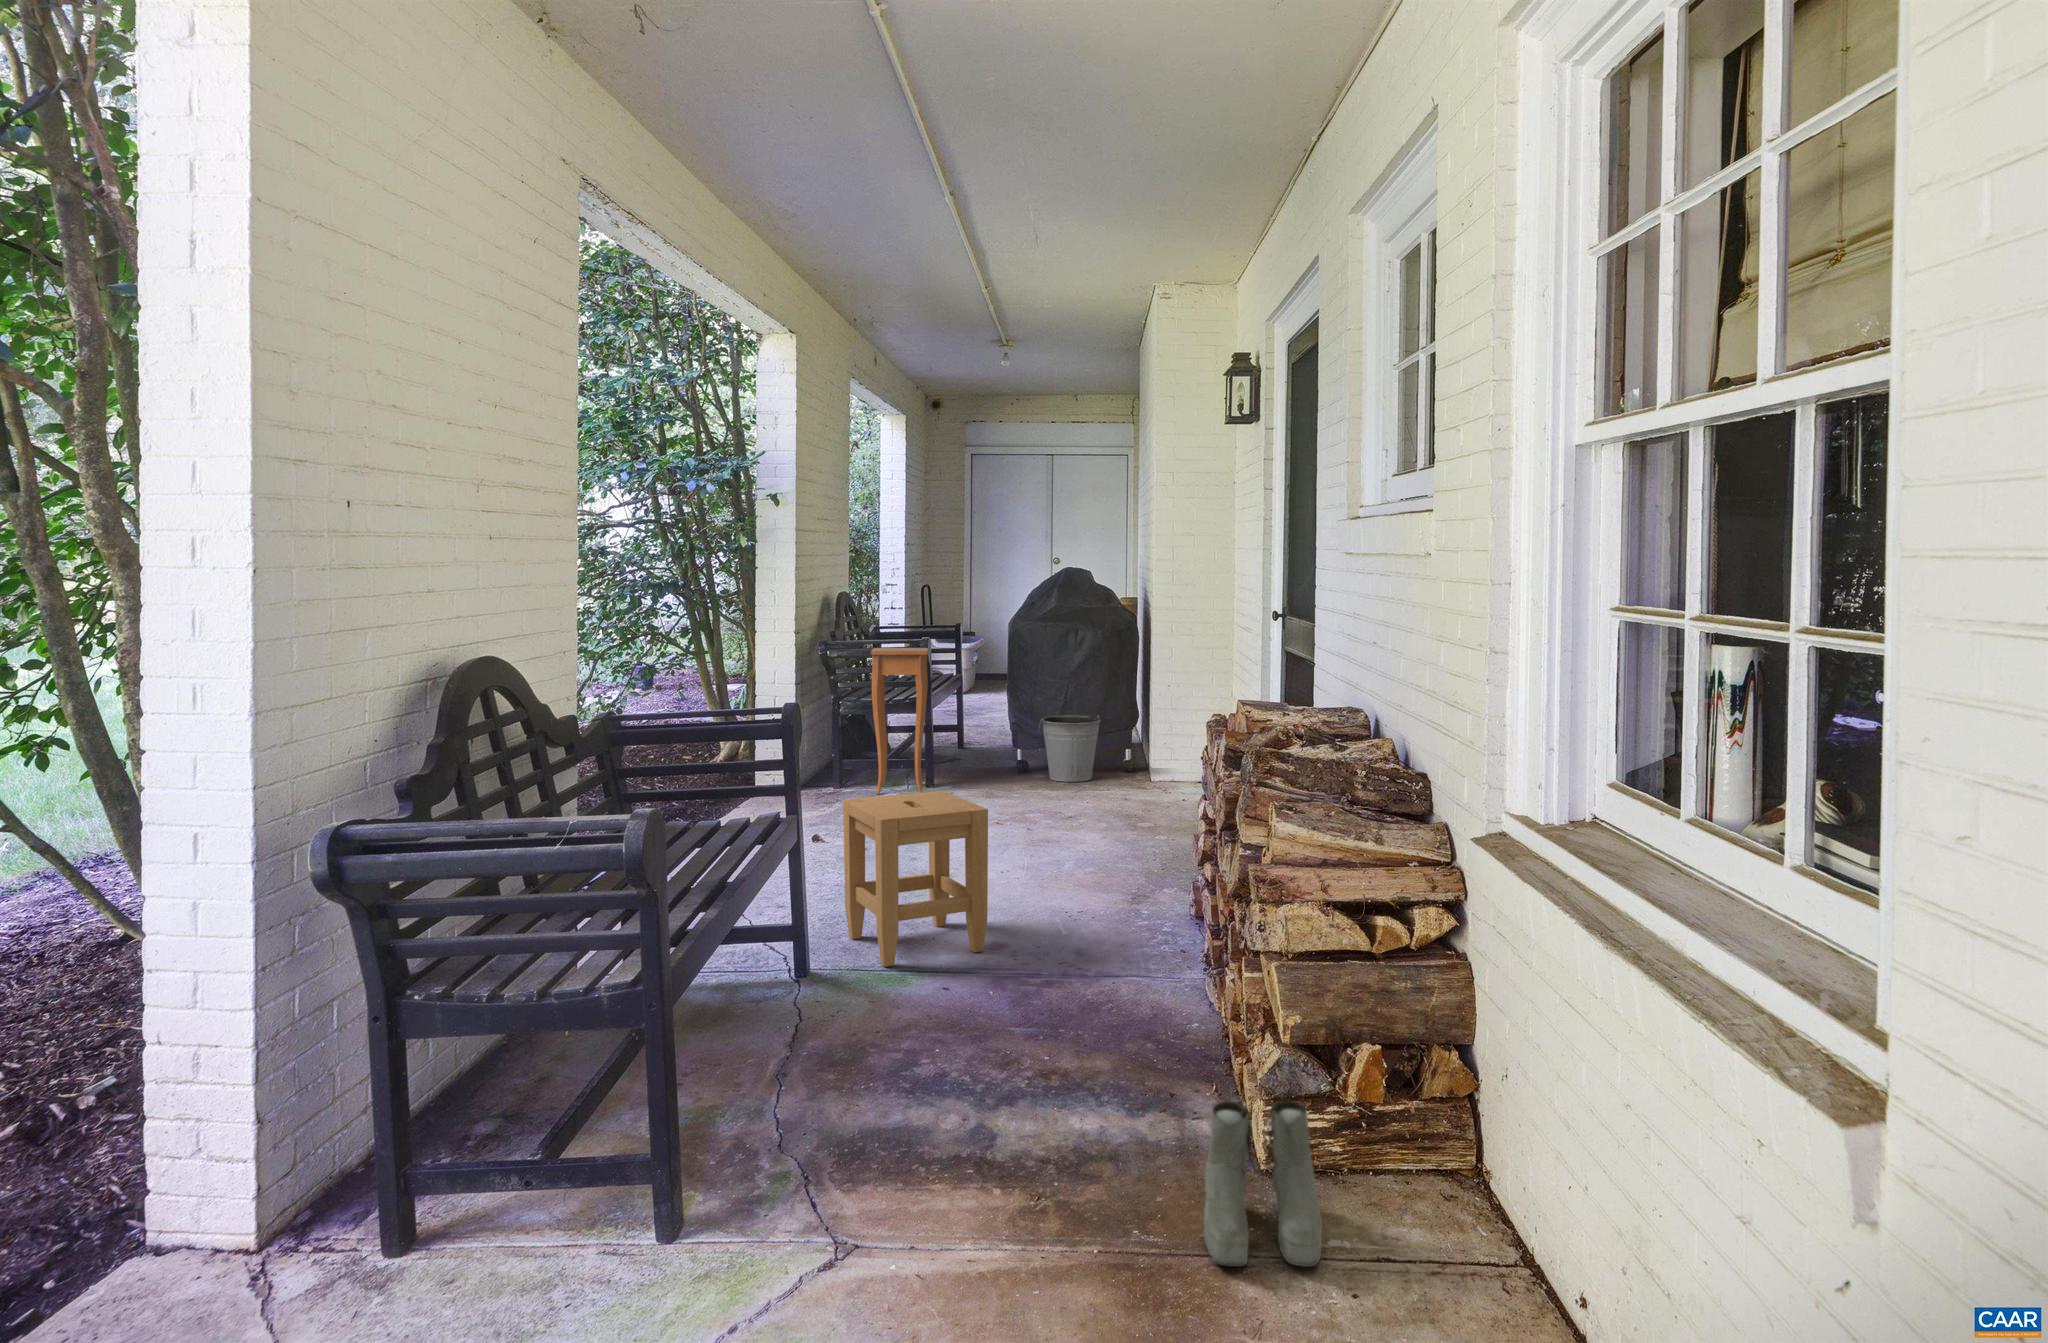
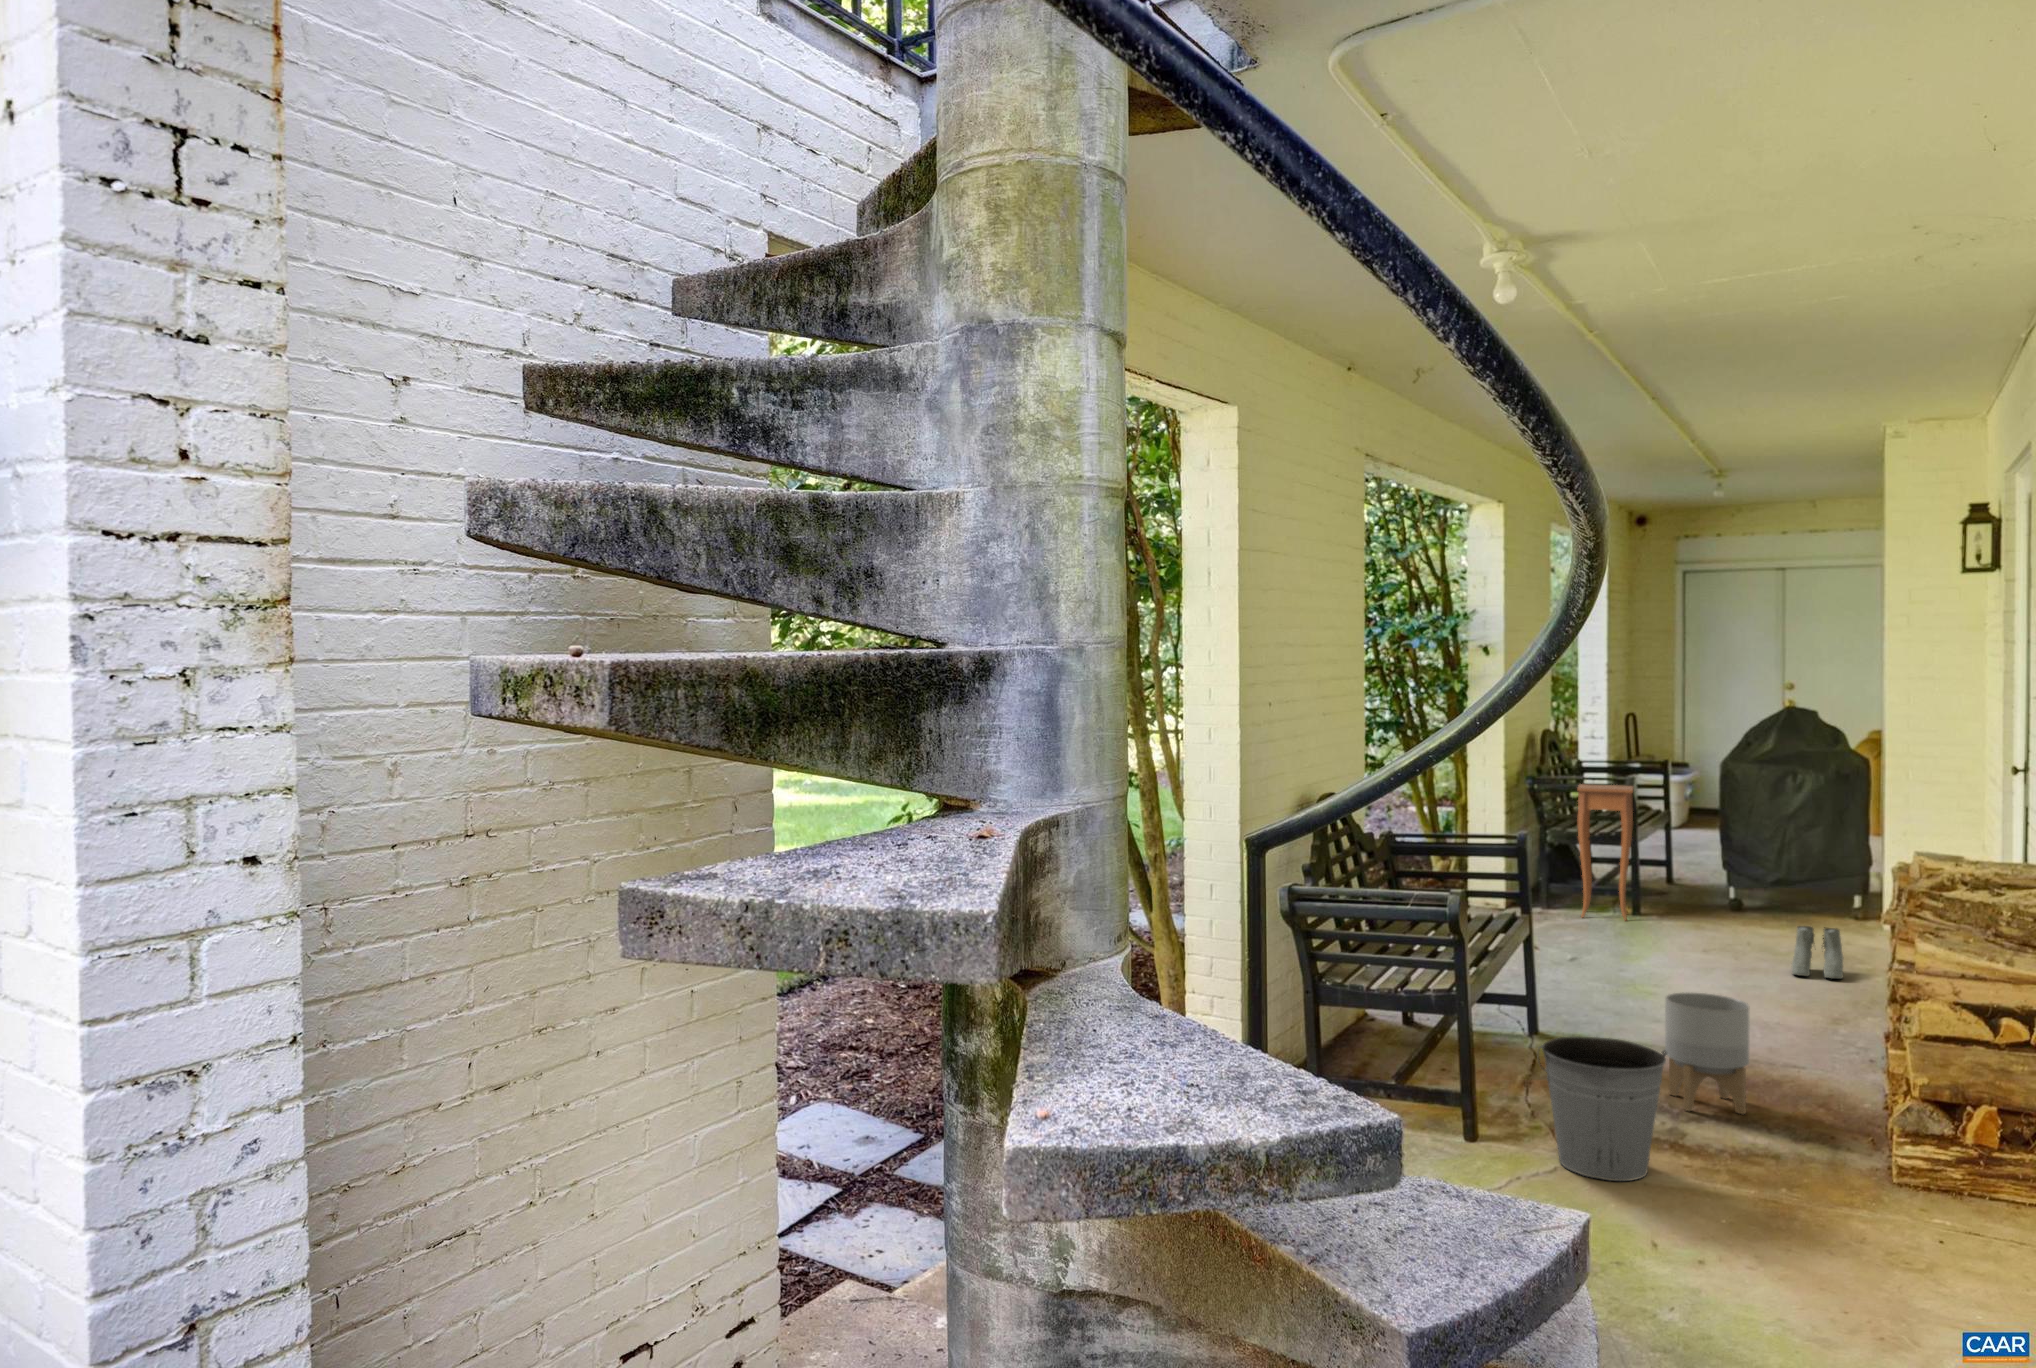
bucket: present [1039,715,1101,782] -> present [1538,1036,1667,1181]
stool: present [843,791,988,967] -> none [1563,909,1687,1040]
planter: none [966,907,1069,1079] -> present [1665,992,1749,1114]
boots: present [1204,1101,1322,1267] -> present [1792,926,1843,979]

